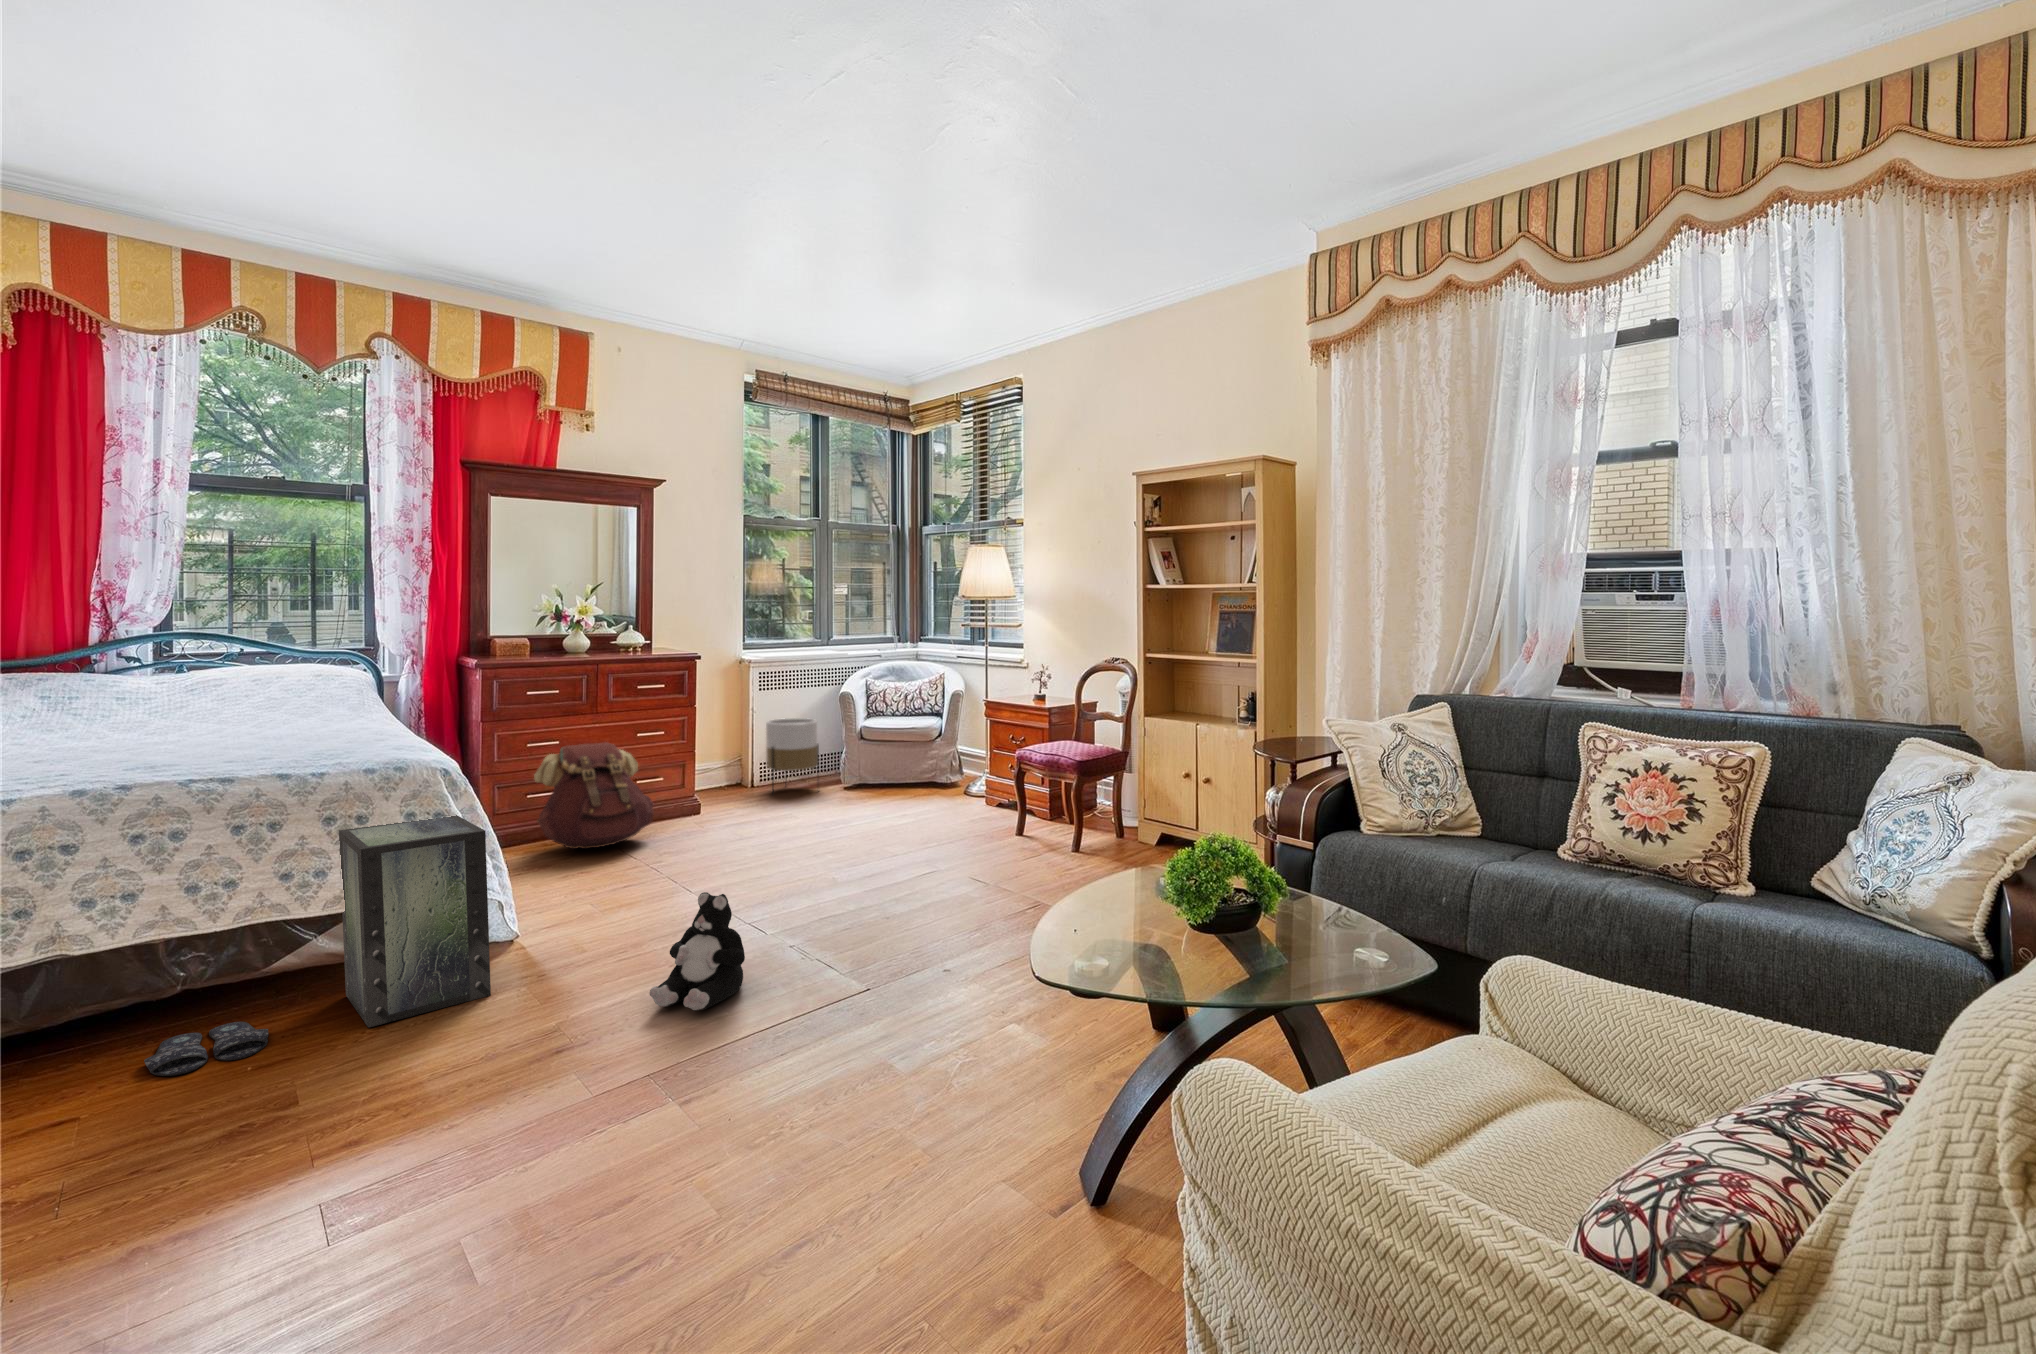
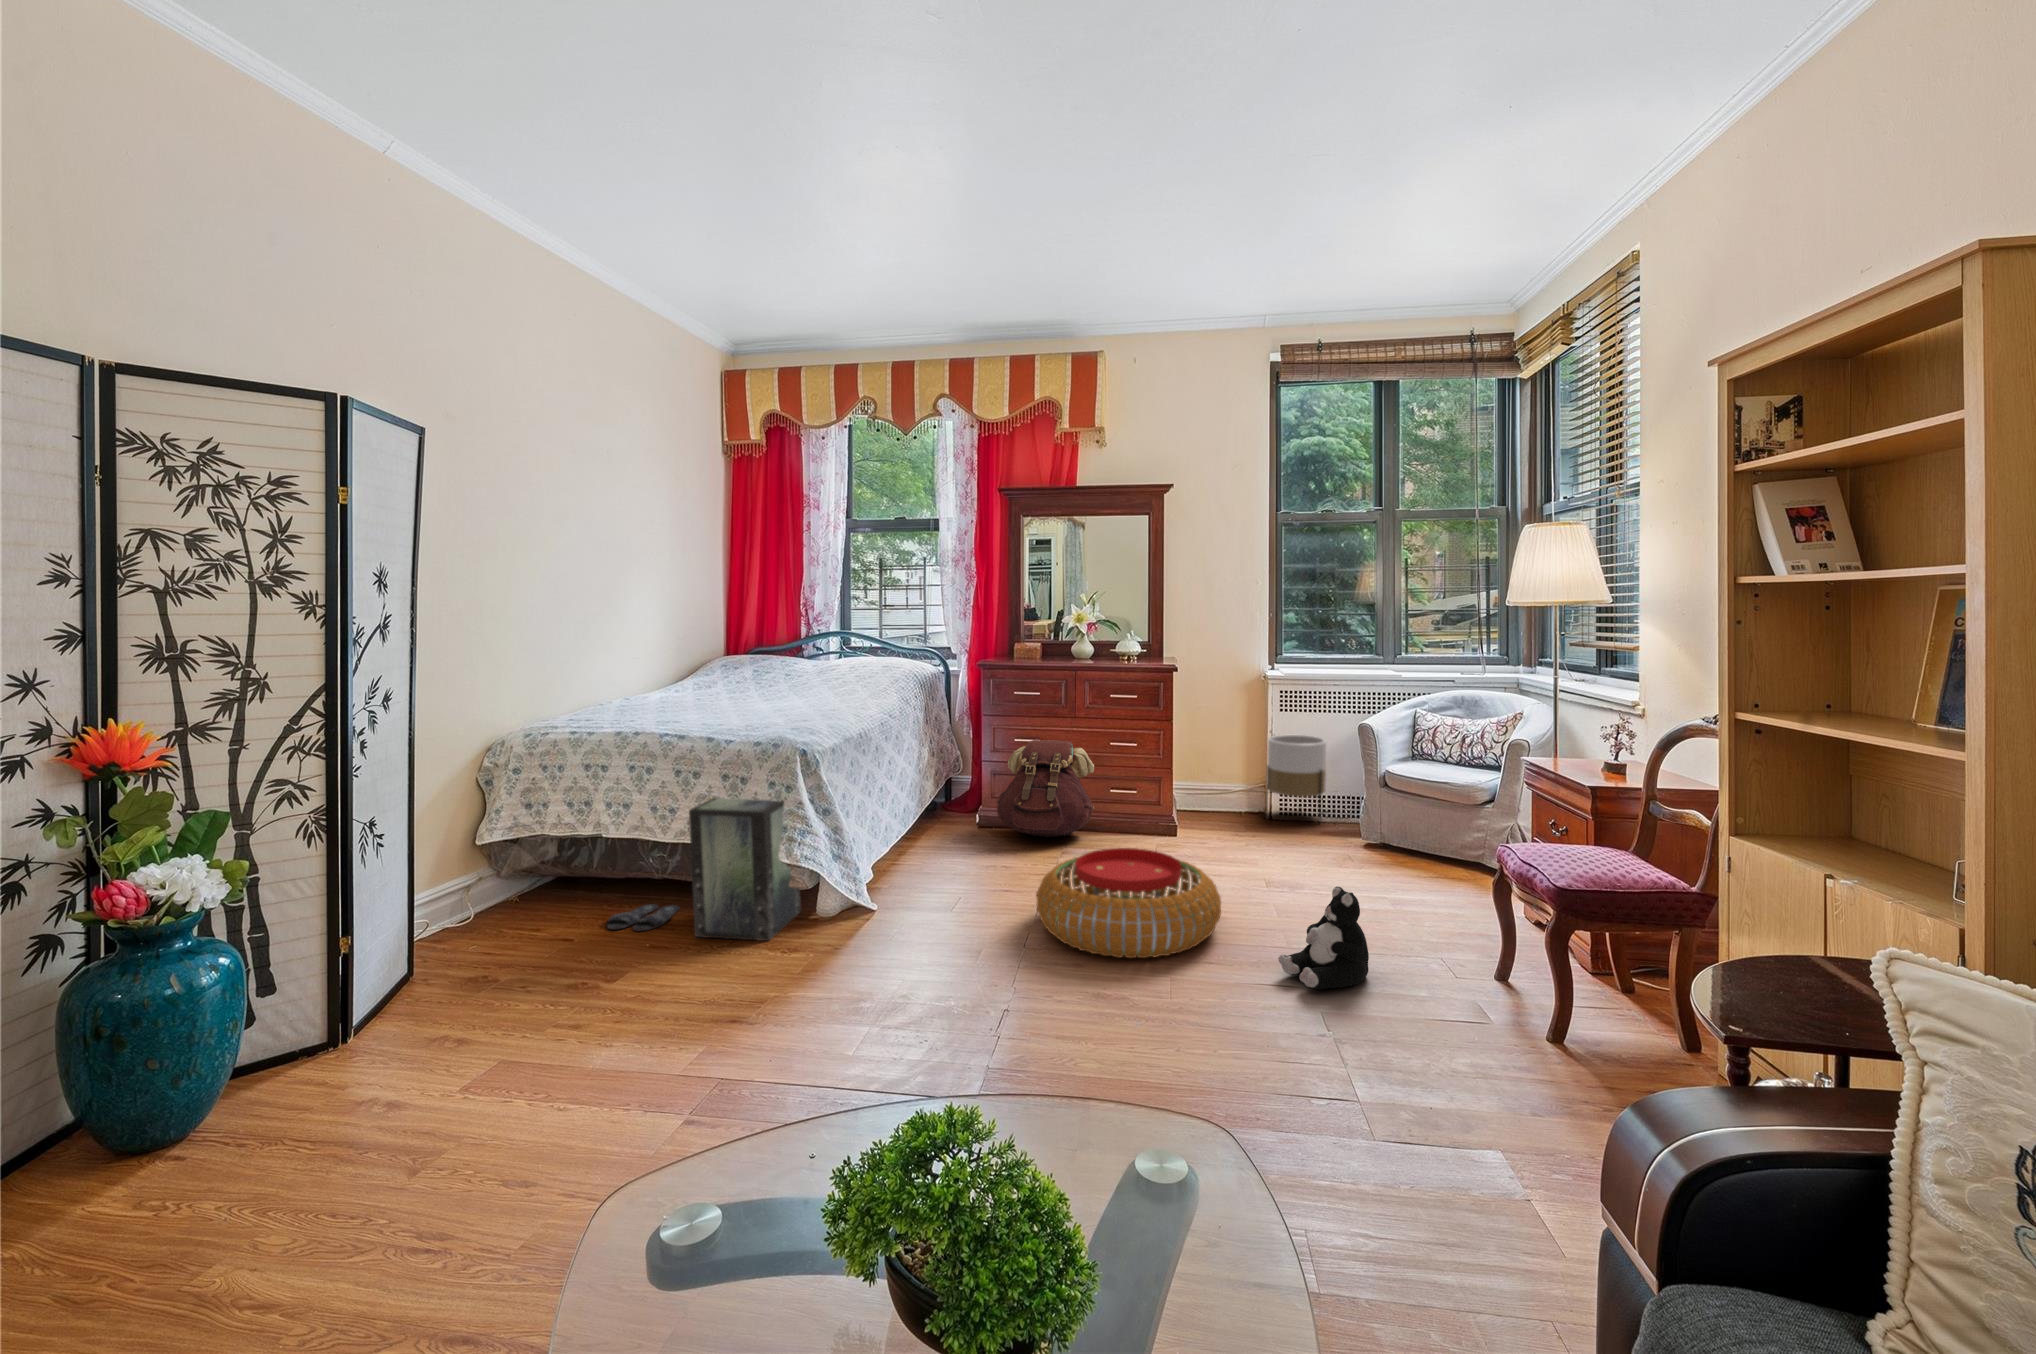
pouf: none [740,809,910,898] -> present [1036,848,1221,958]
plush toy: present [650,892,745,1011] -> present [1278,887,1369,989]

